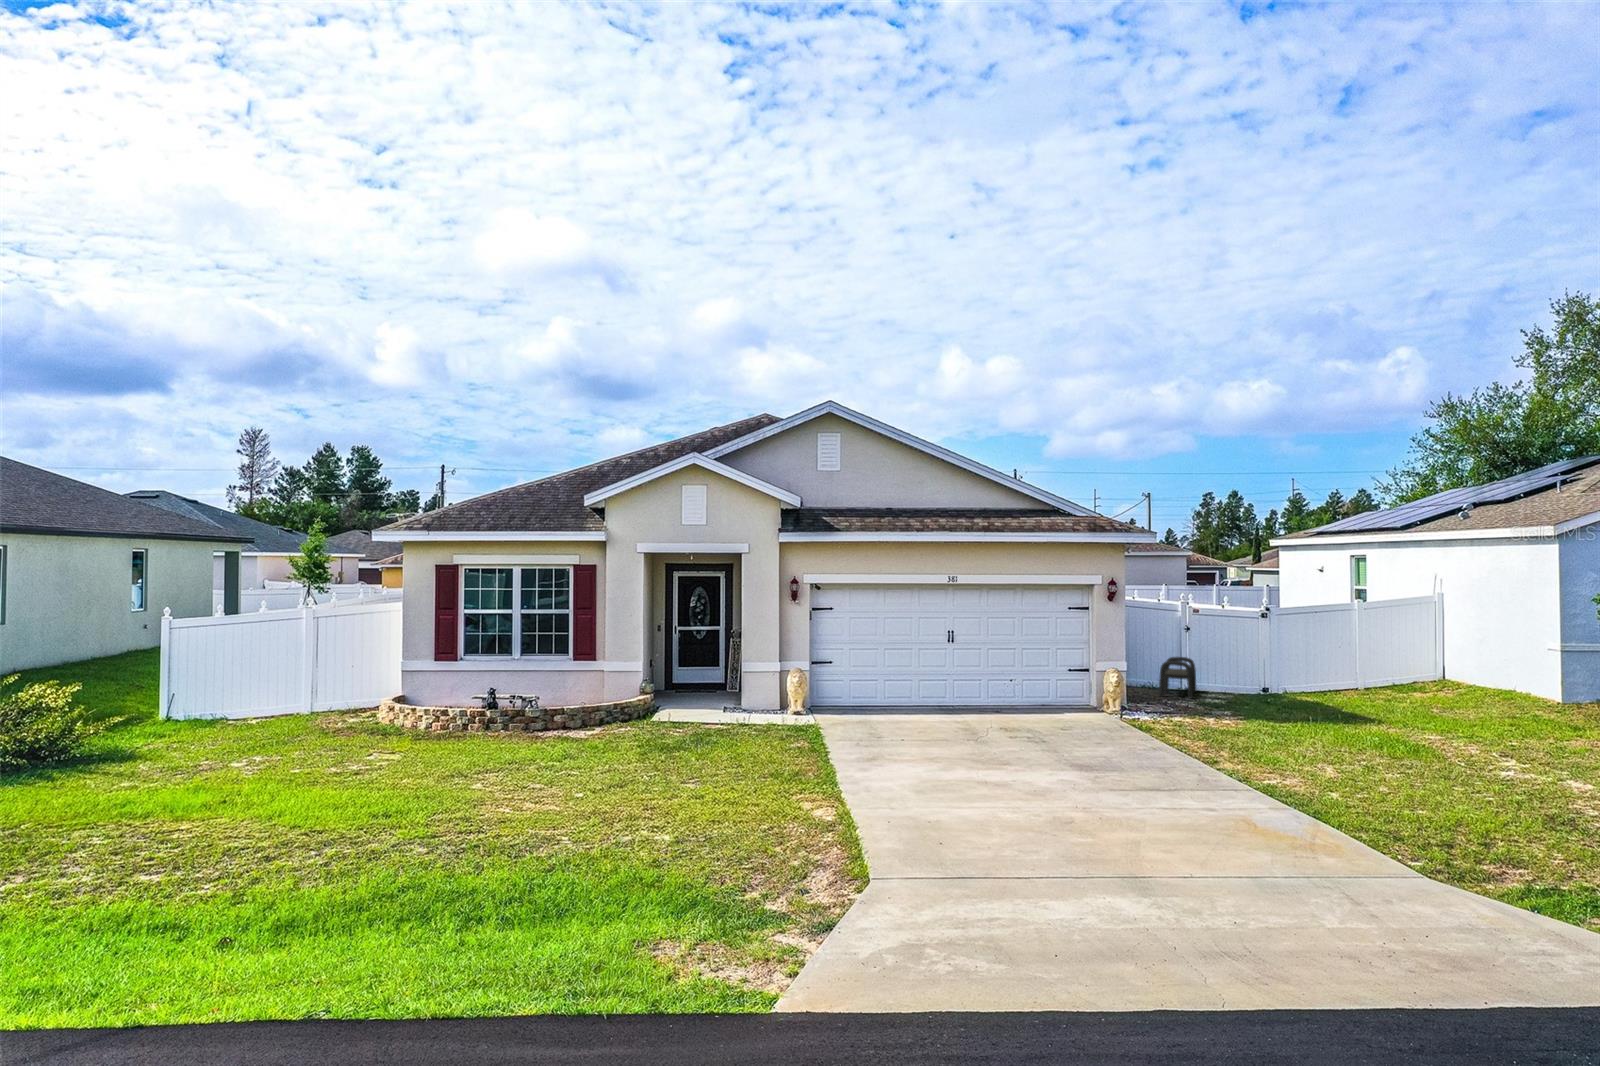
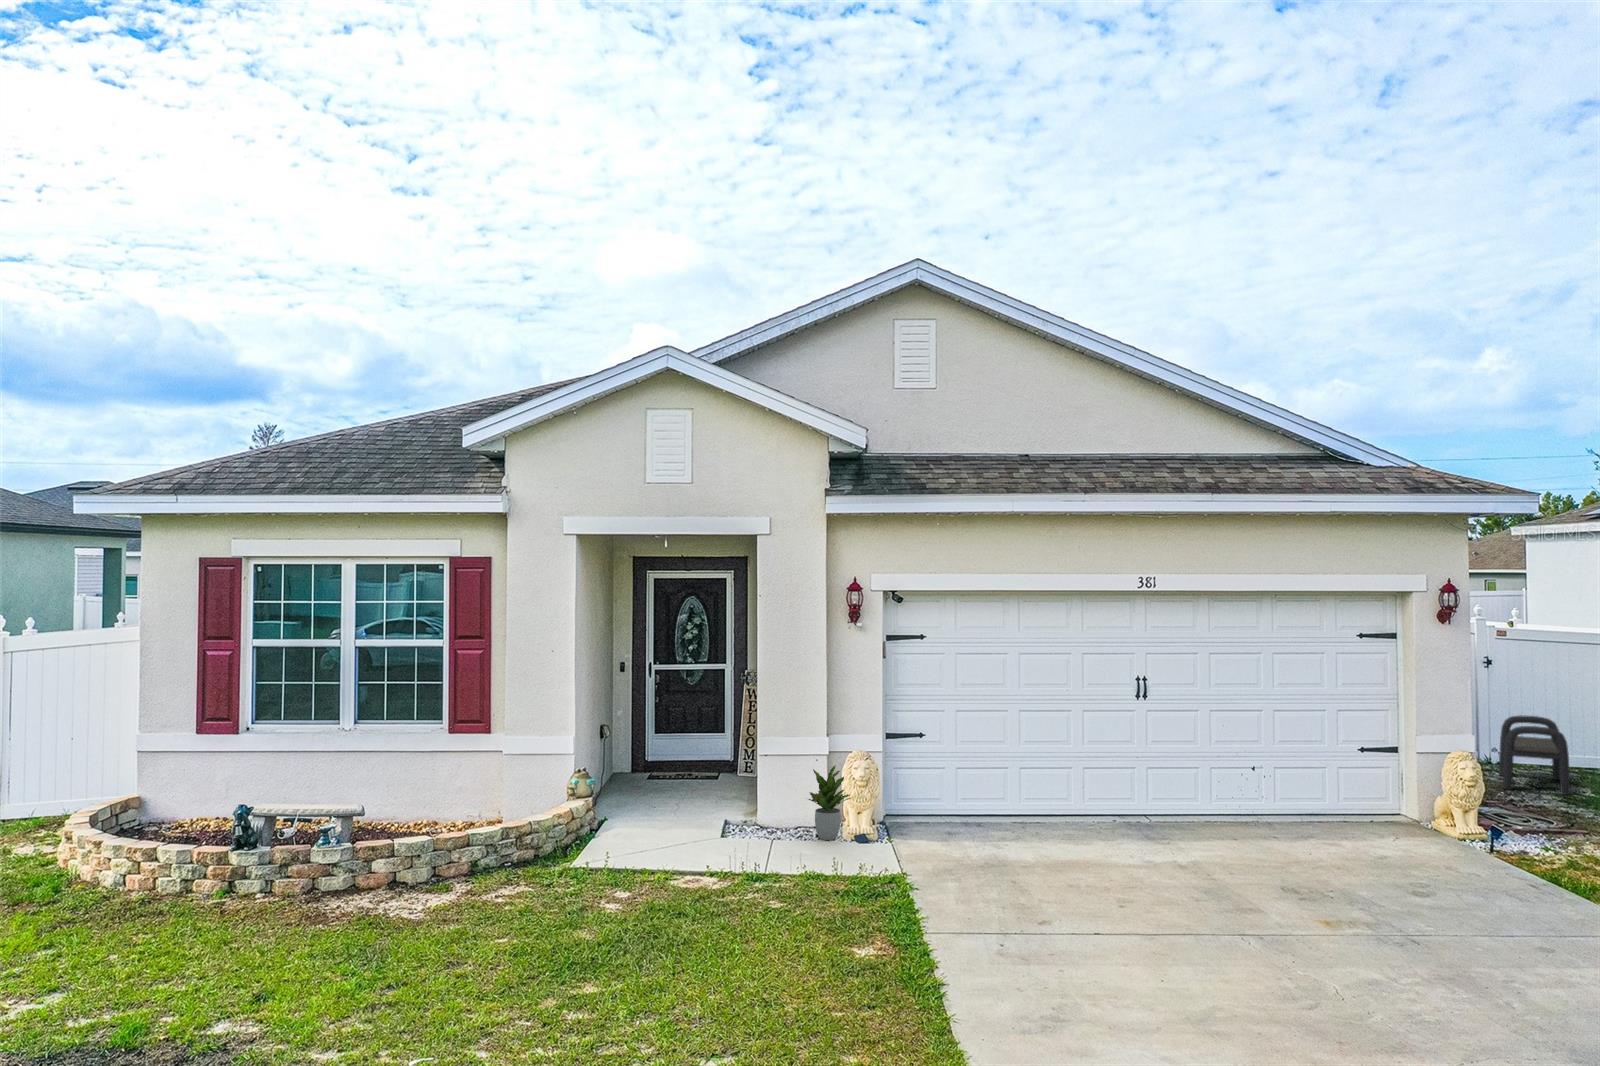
potted plant: none [767,676,792,716] -> present [808,766,851,840]

